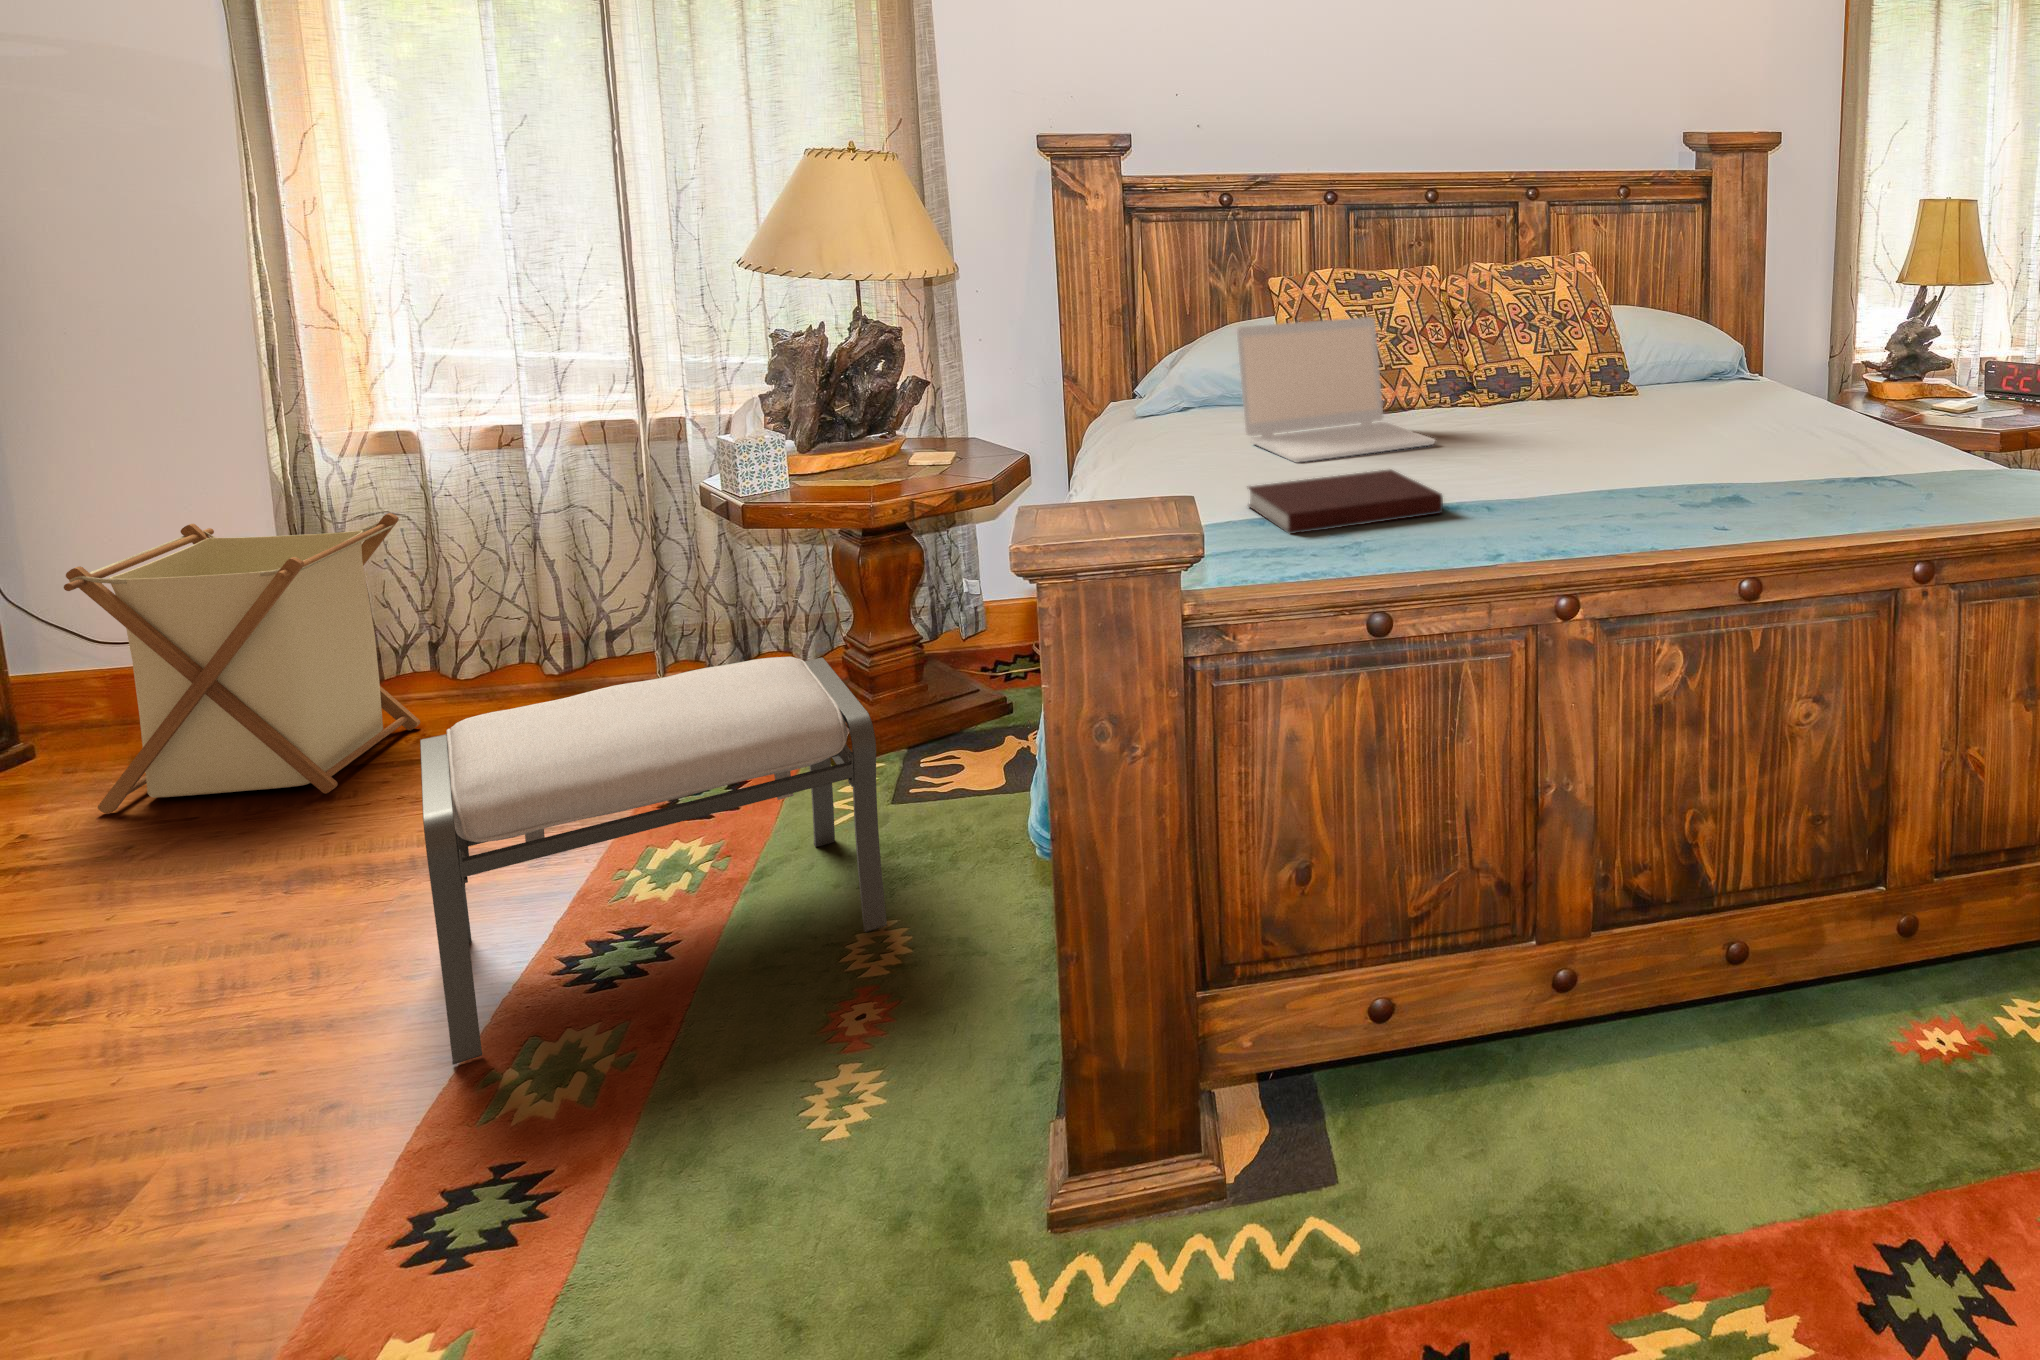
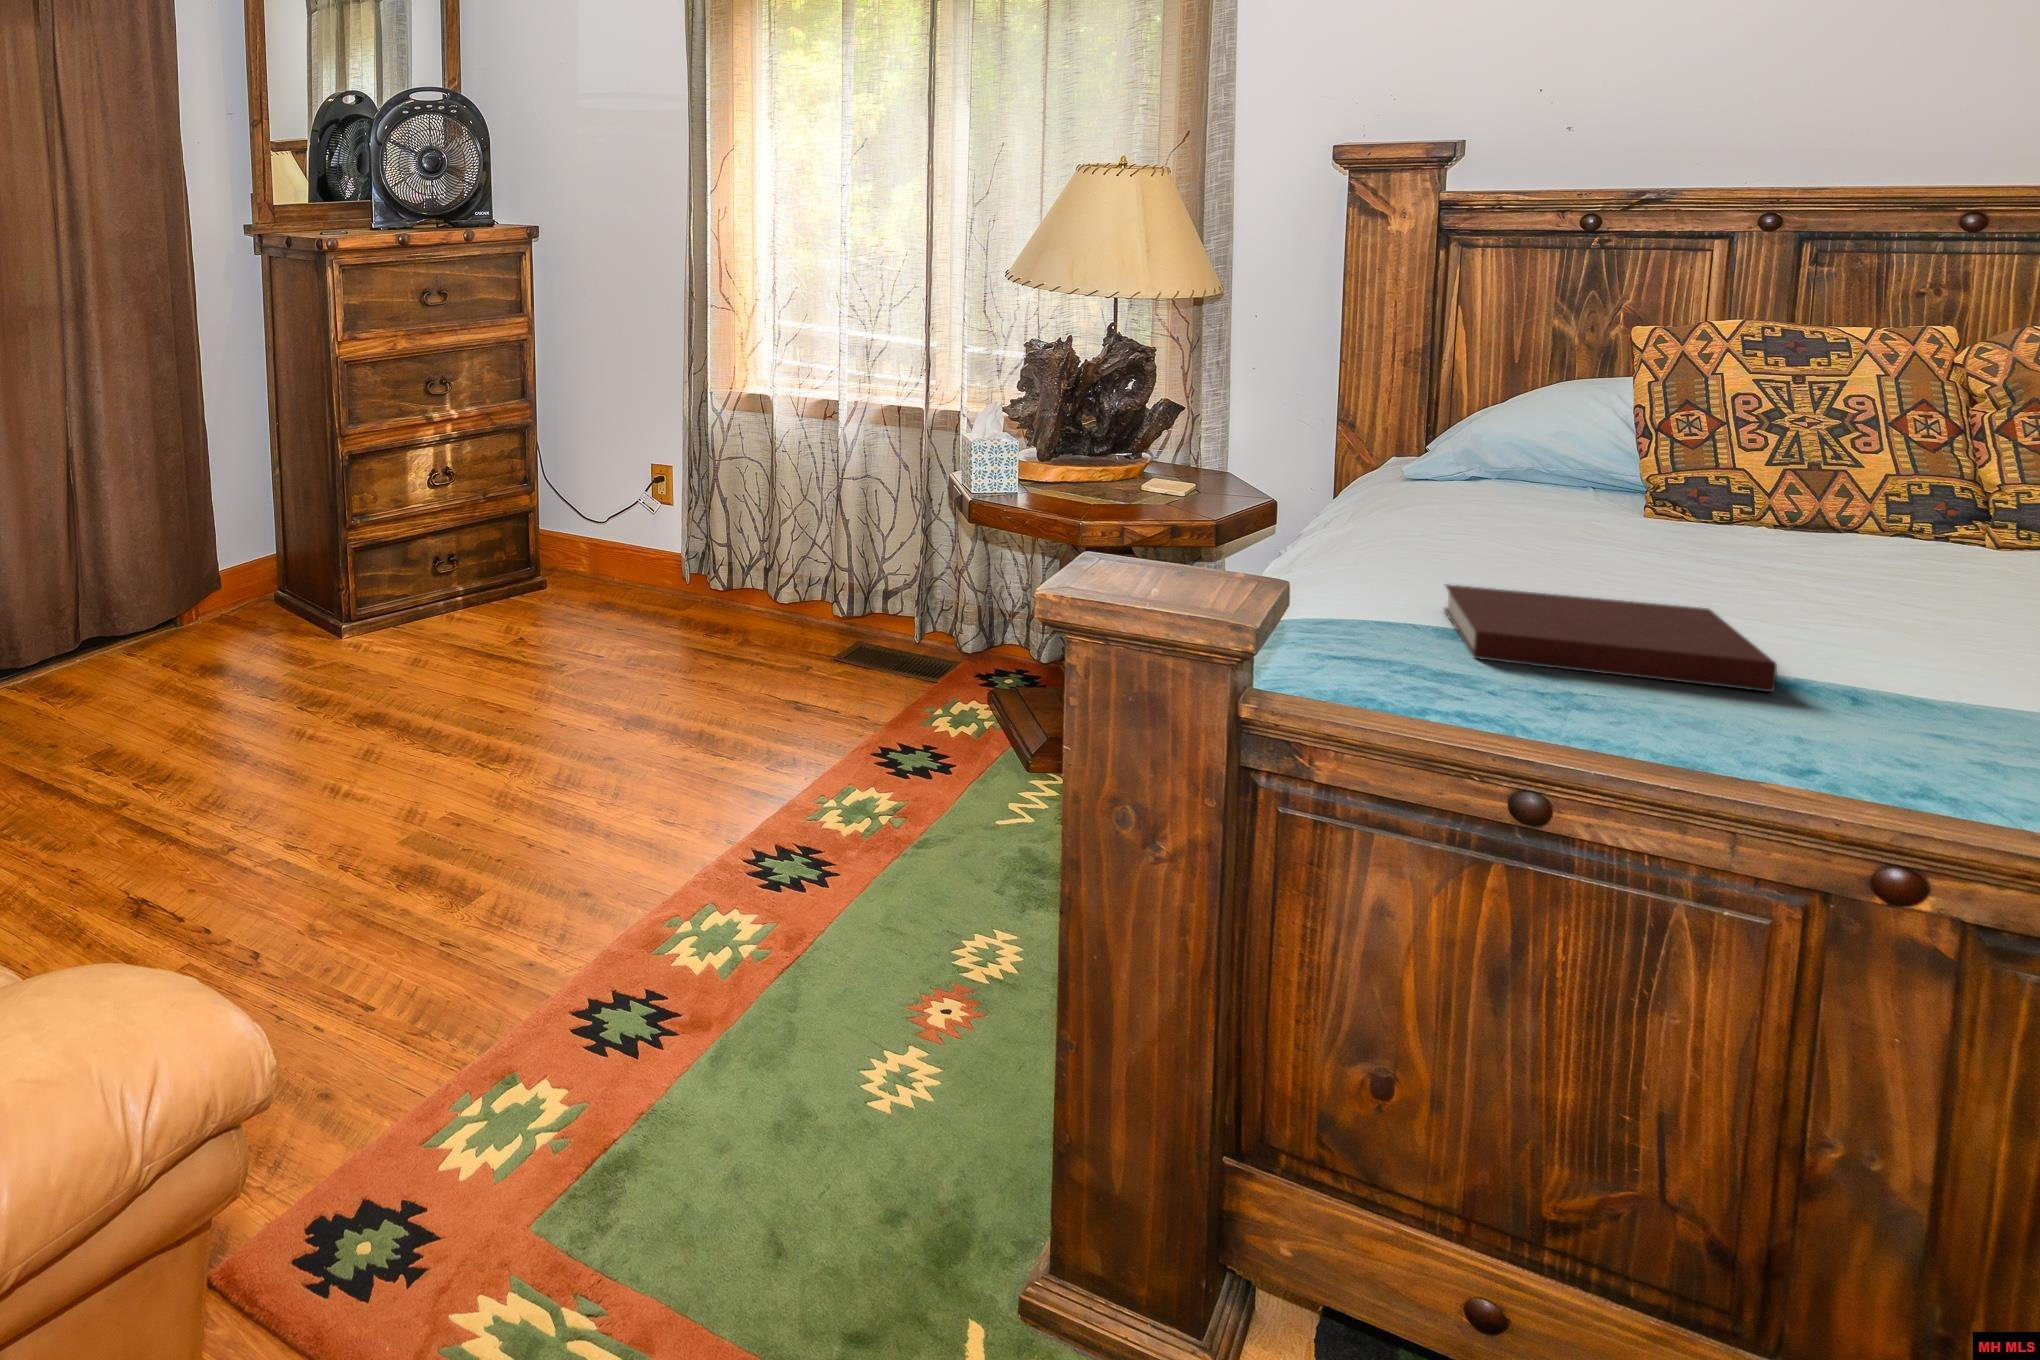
laptop: present [1237,317,1435,462] -> none [1519,381,1859,591]
laundry basket: present [64,513,420,814] -> none [567,444,755,659]
ottoman: present [420,657,887,1064] -> none [658,627,1011,941]

